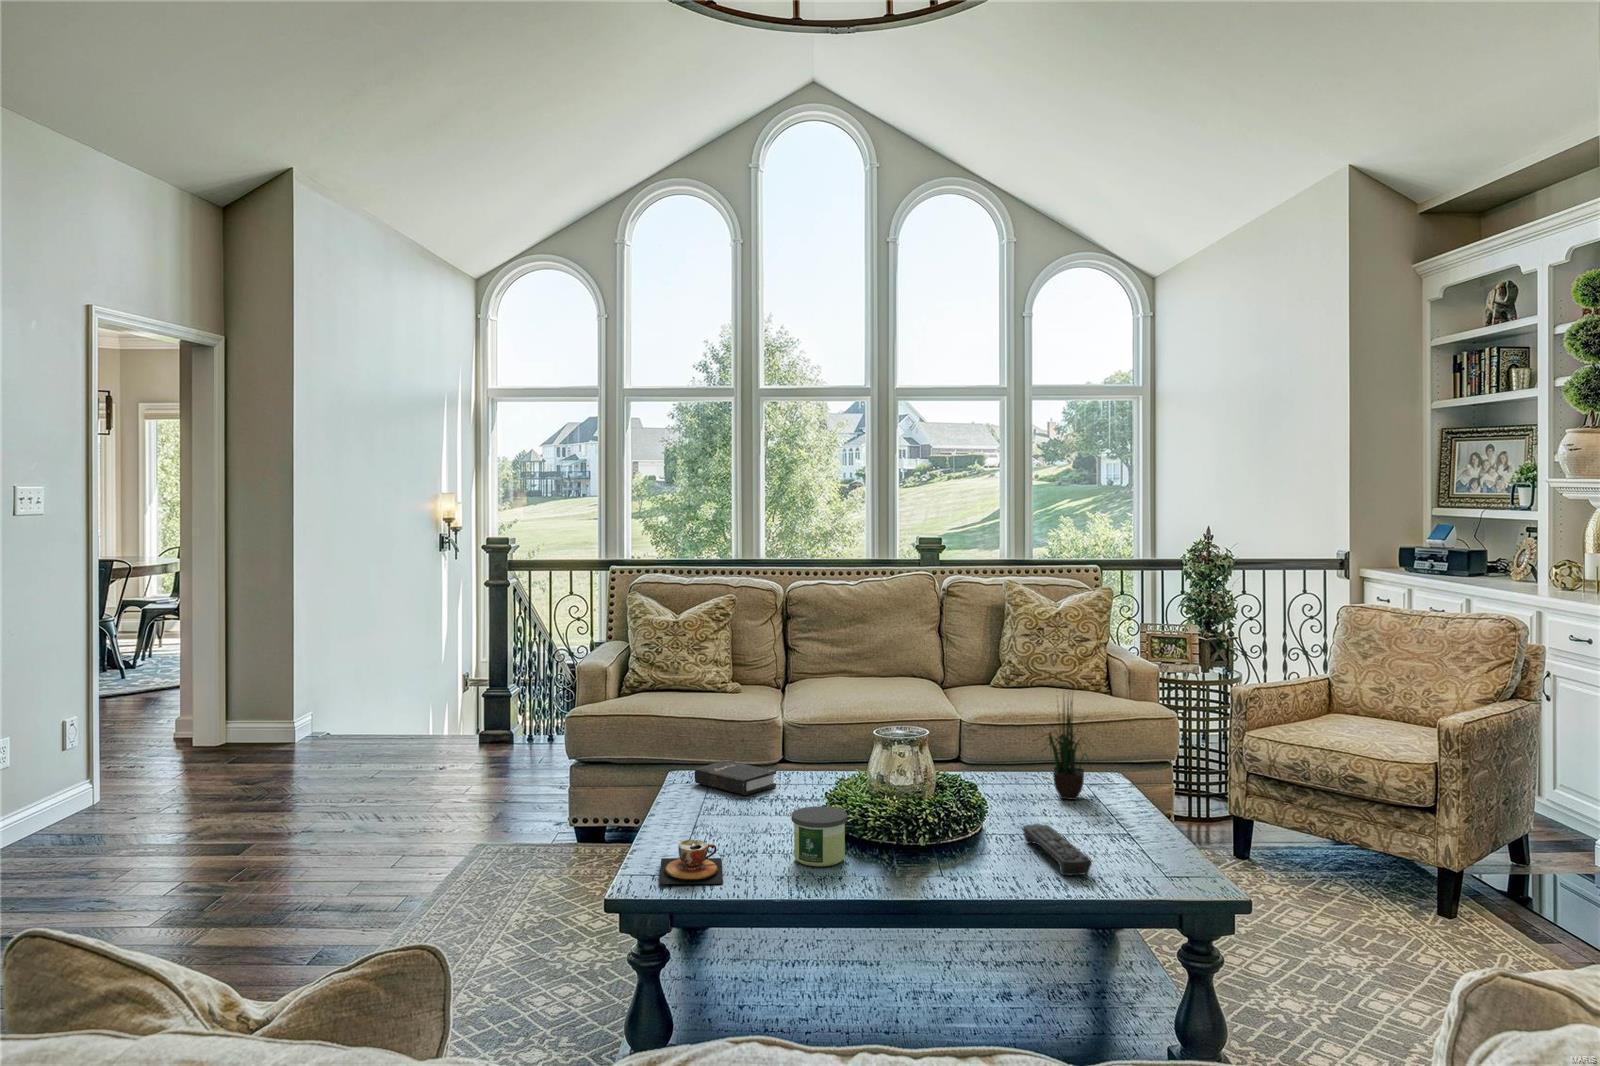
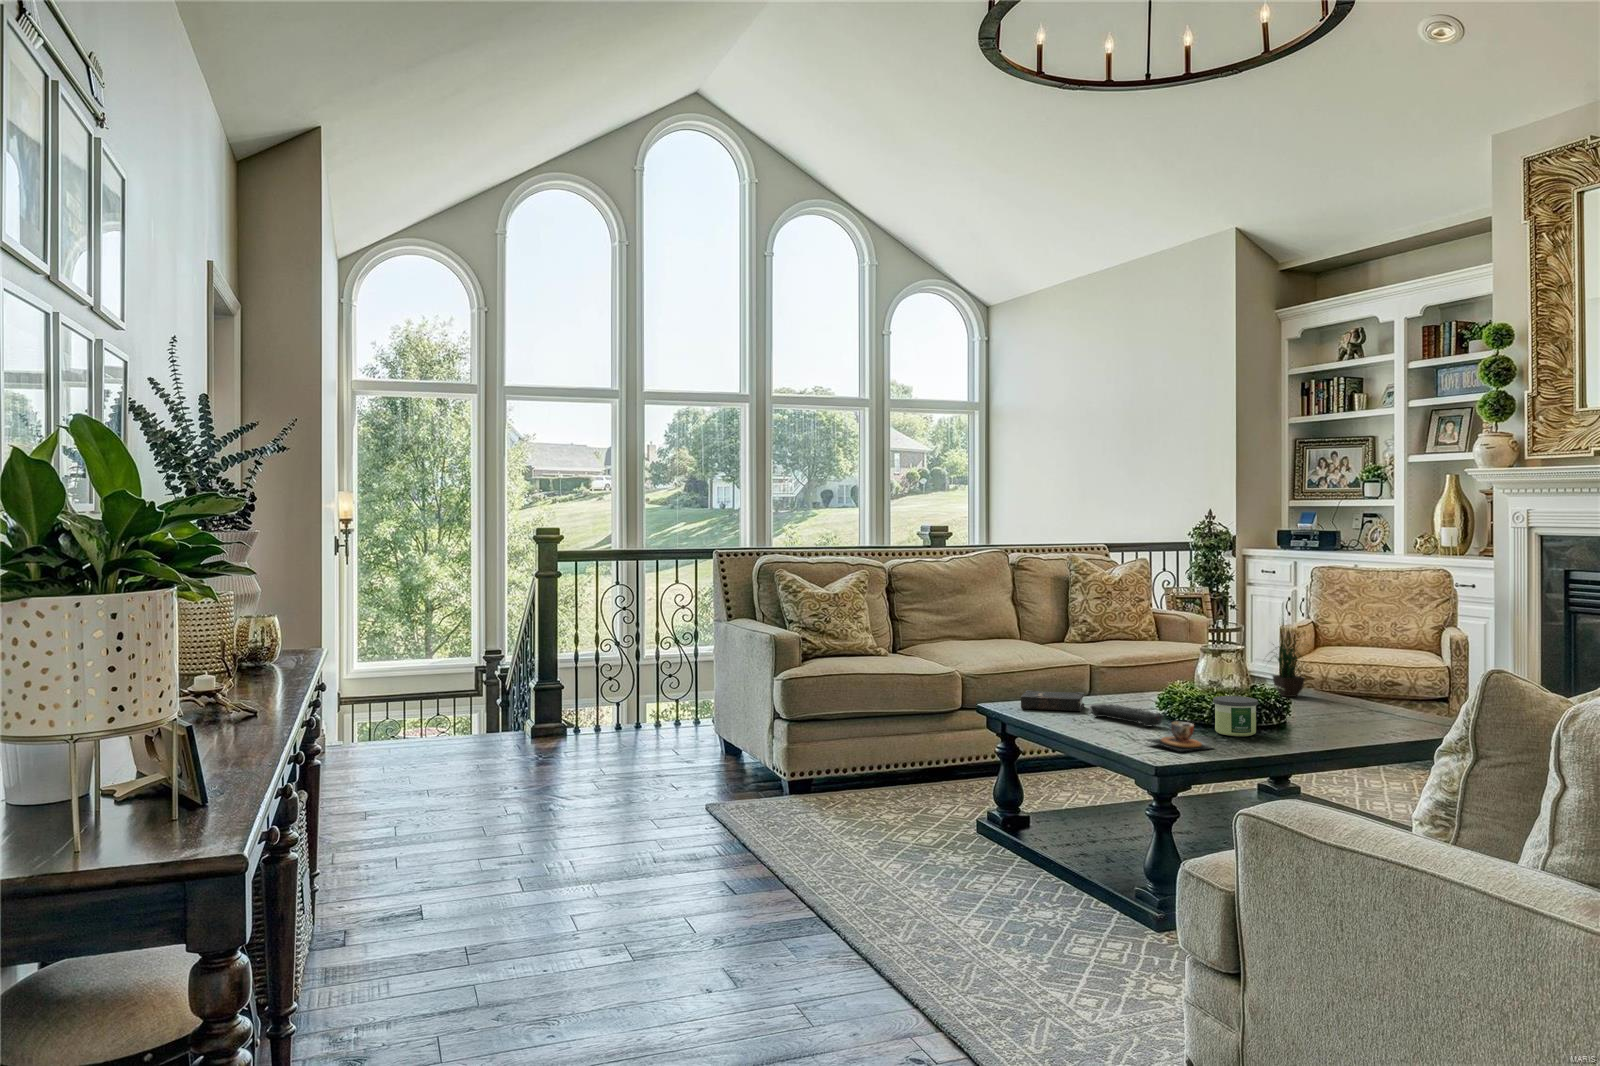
remote control: present [1023,824,1092,875] -> present [1091,704,1164,727]

